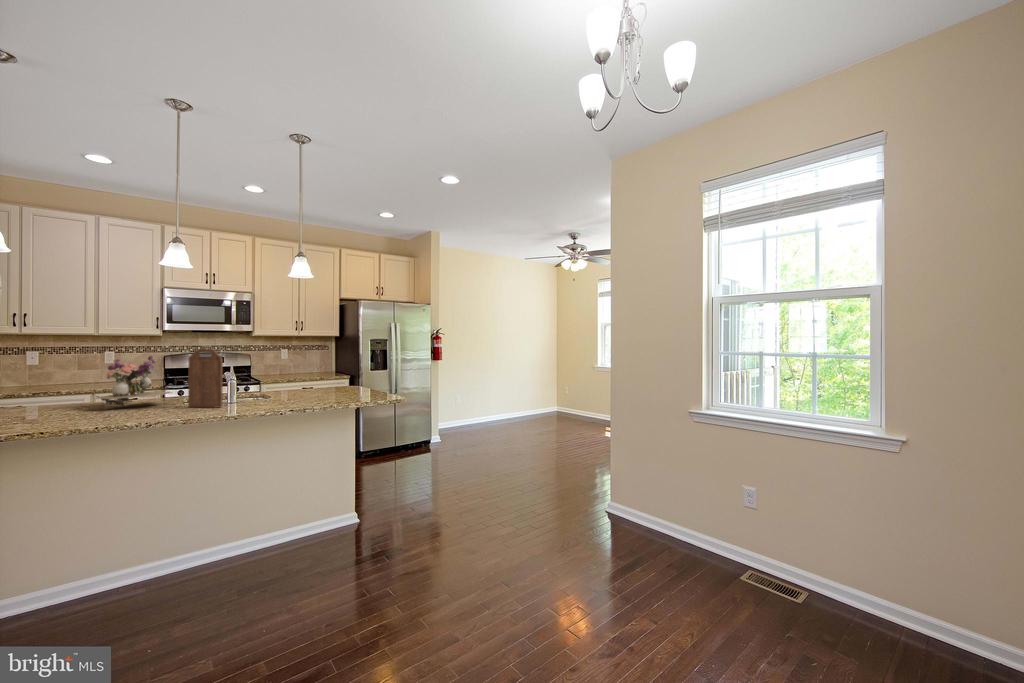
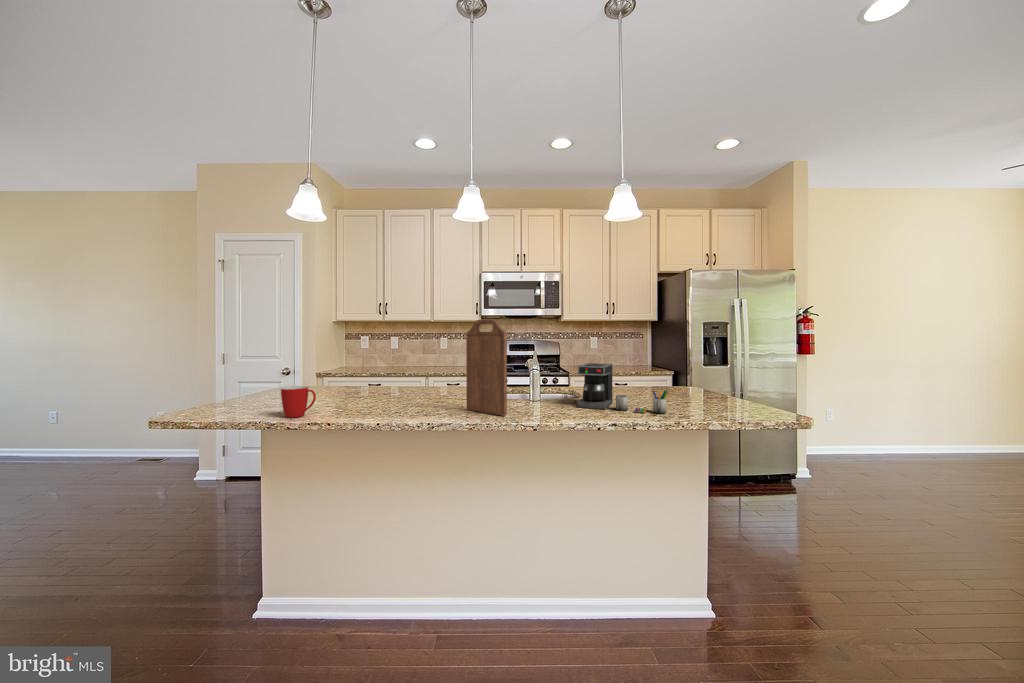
flower arrangement: present [96,356,171,407] -> none [369,332,455,401]
coffee maker: none [270,373,326,400] -> present [577,363,669,413]
mug: none [28,400,64,422] -> present [281,386,316,418]

